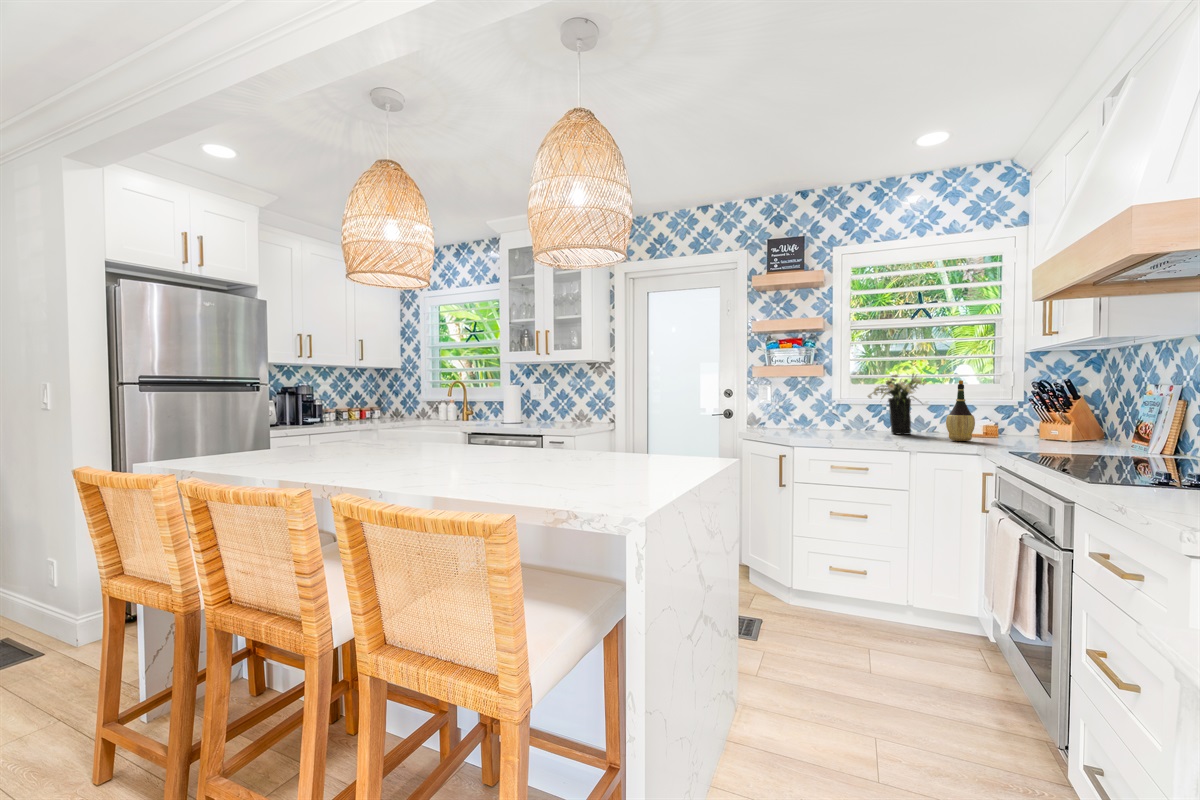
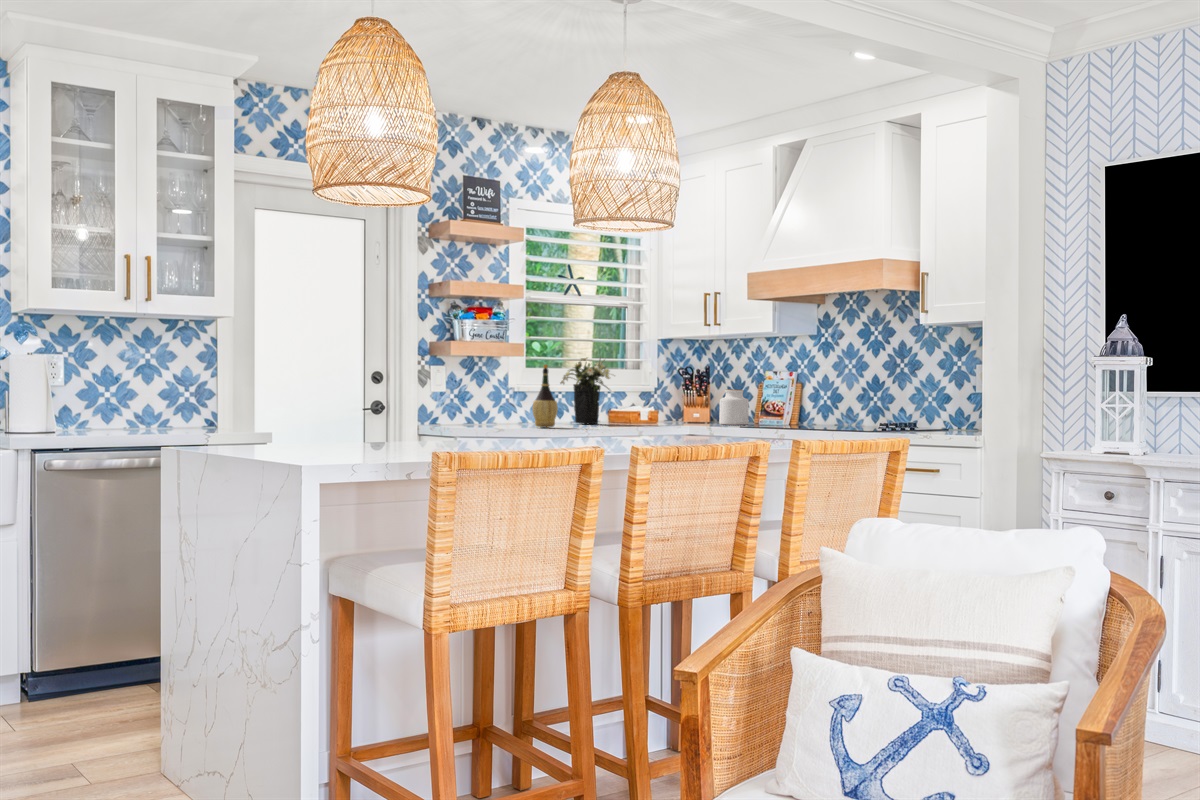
wine bottle: present [946,380,975,441] -> present [532,365,558,427]
jar: none [1045,405,1088,446] -> present [719,389,749,425]

